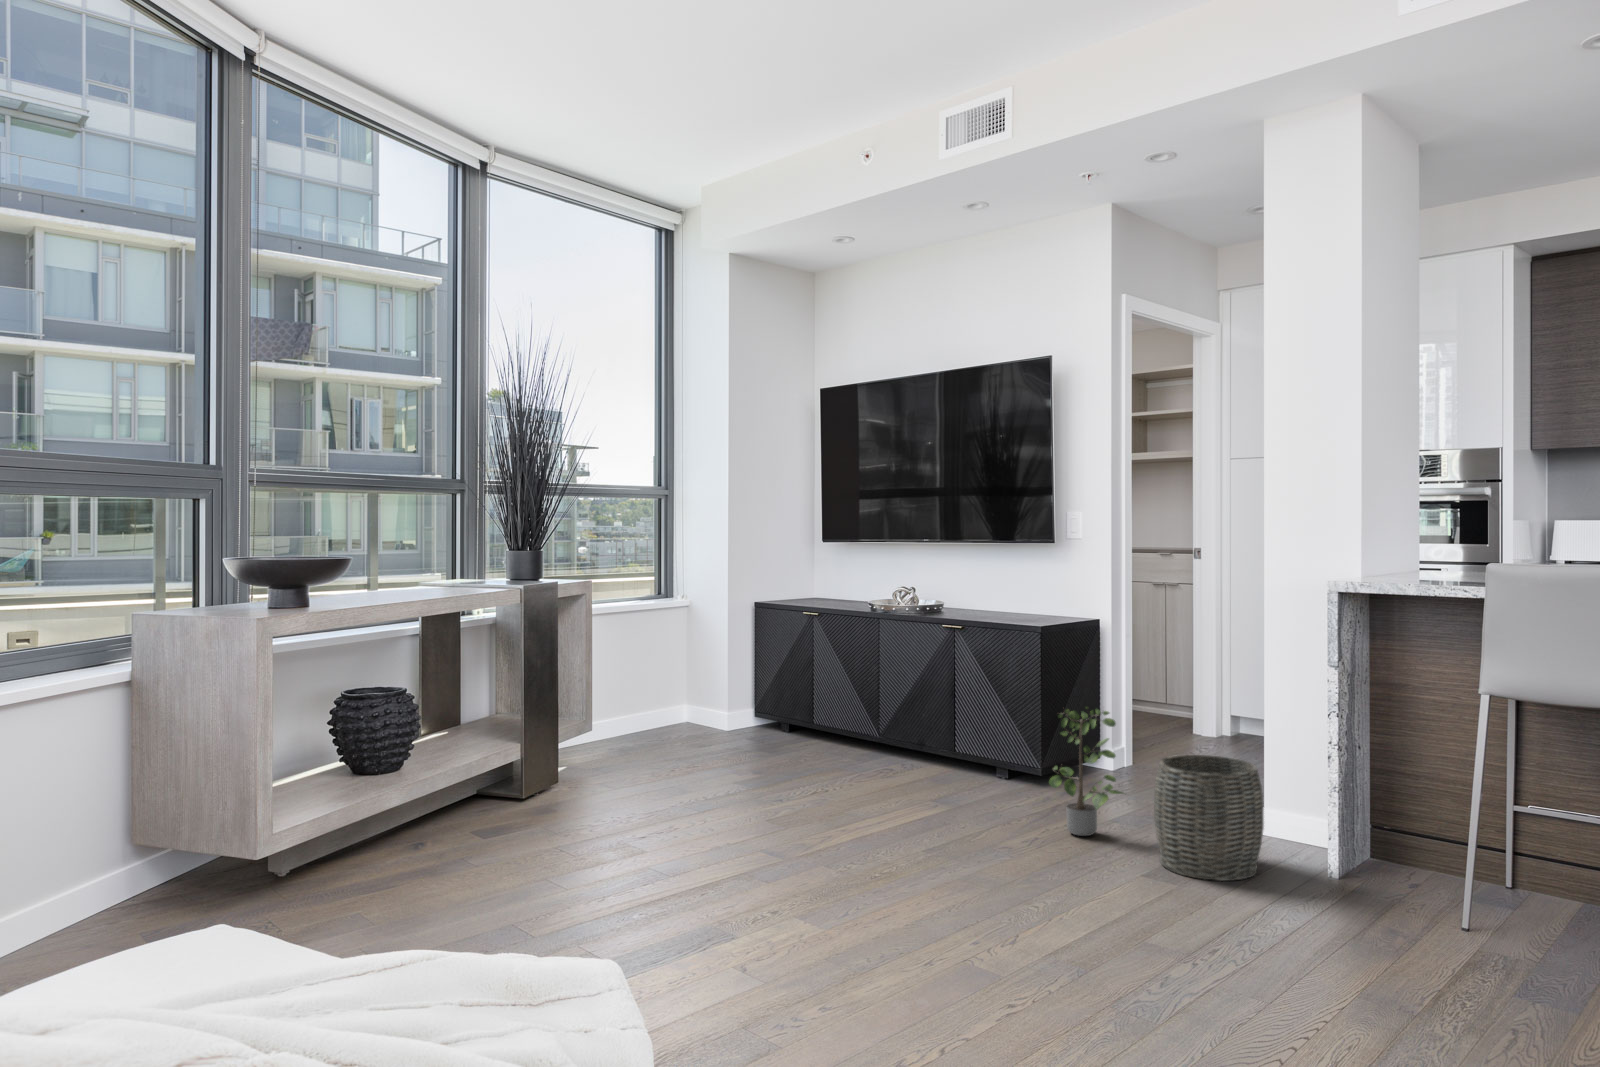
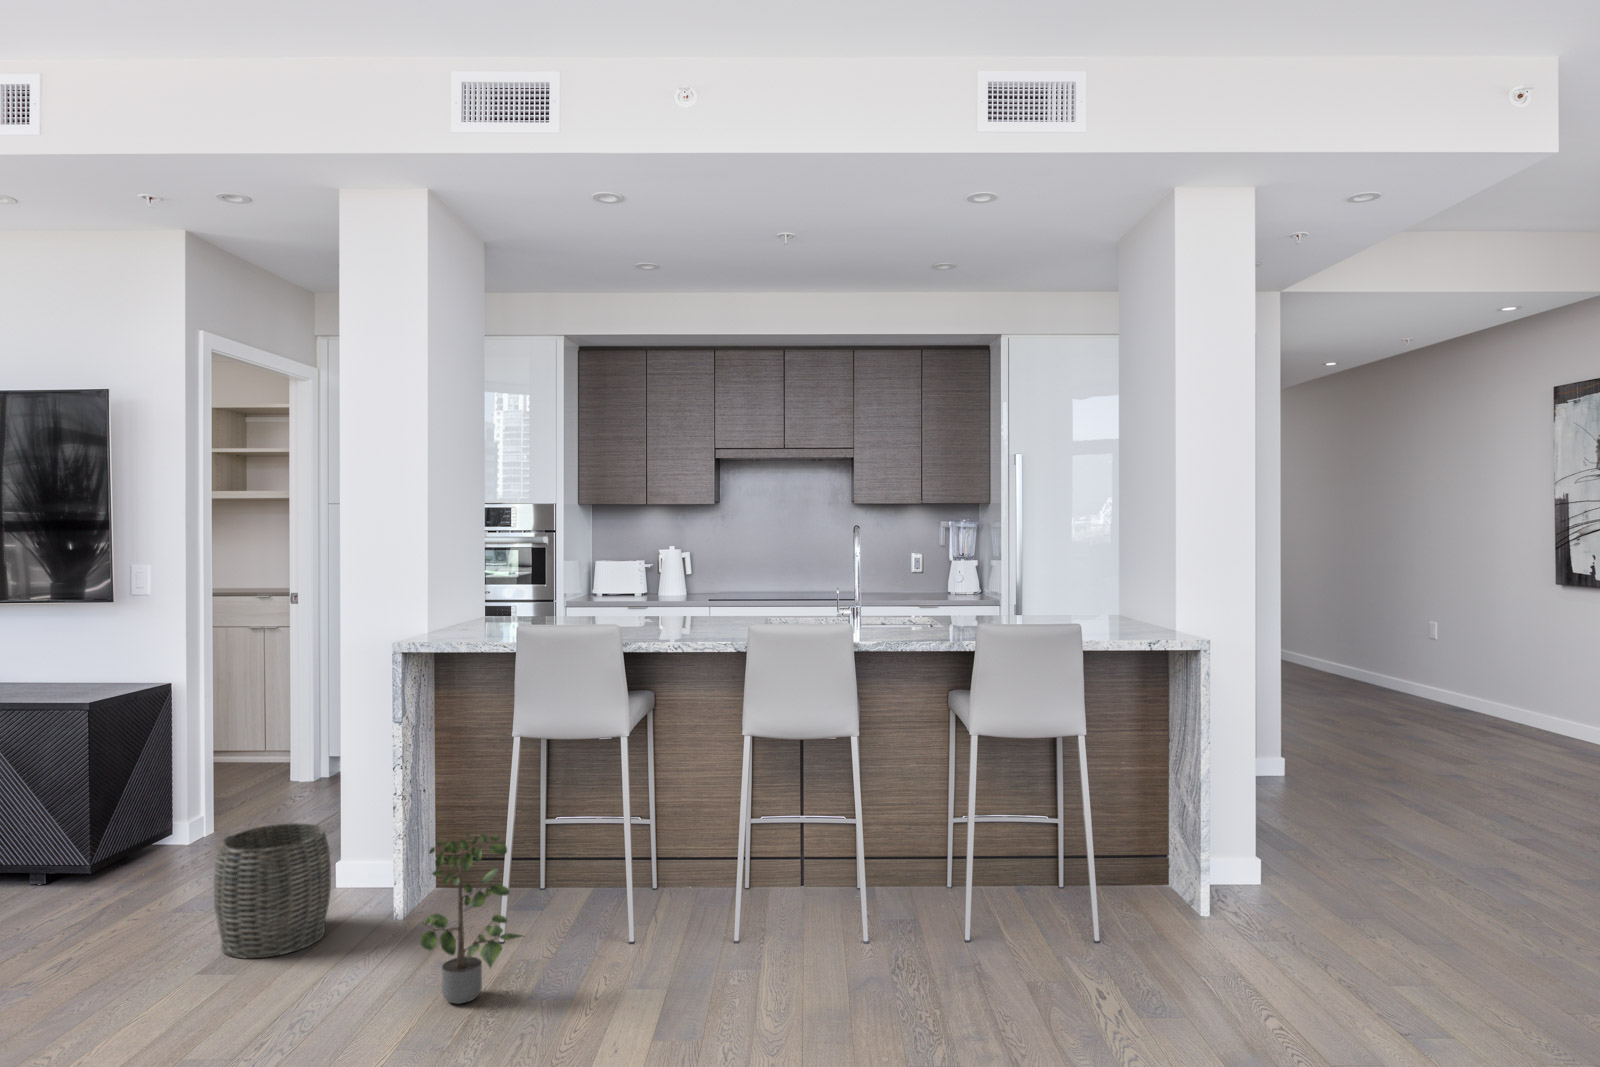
potted plant: present [1049,707,1124,836] -> present [420,834,523,1004]

